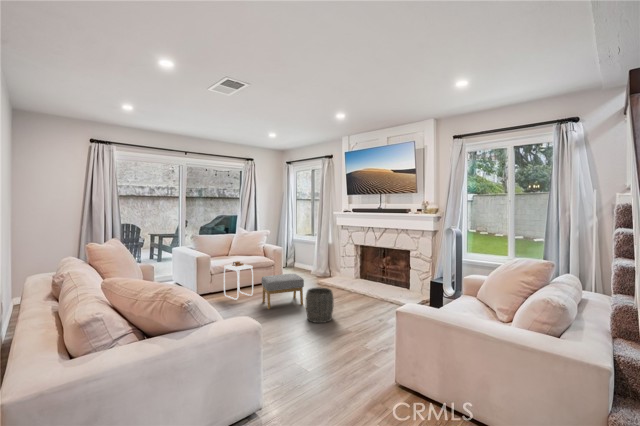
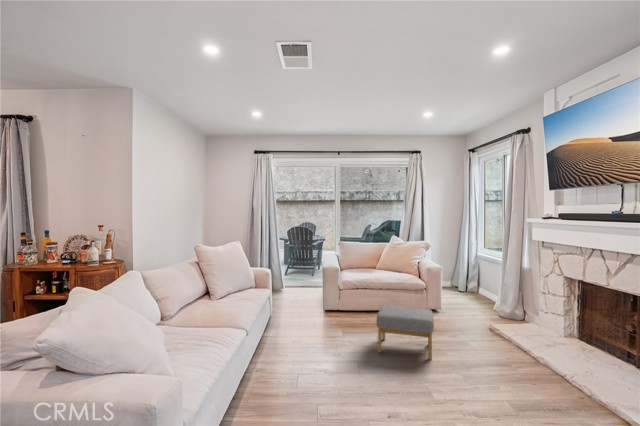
side table: present [224,261,253,300] -> none [351,279,380,327]
woven basket: present [306,287,334,323] -> none [409,341,457,406]

